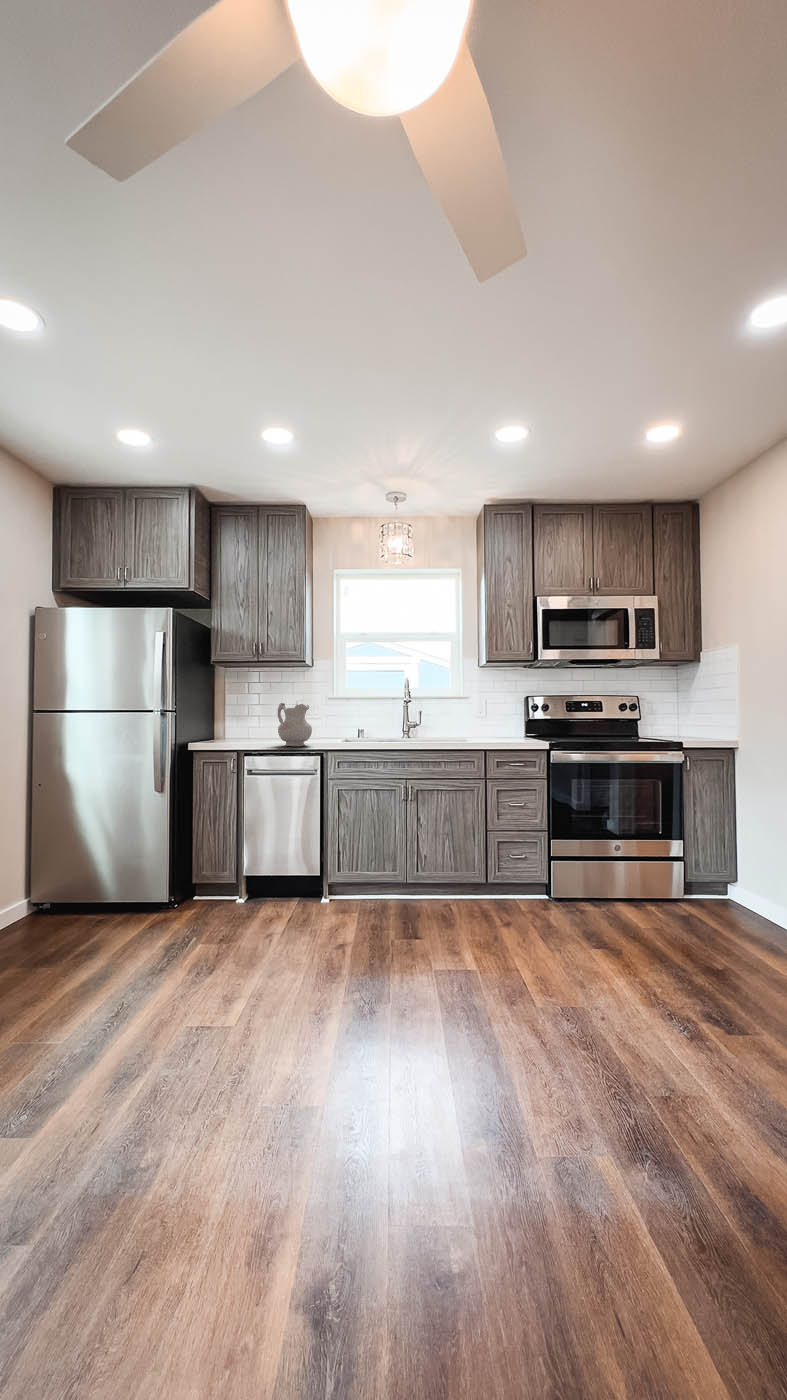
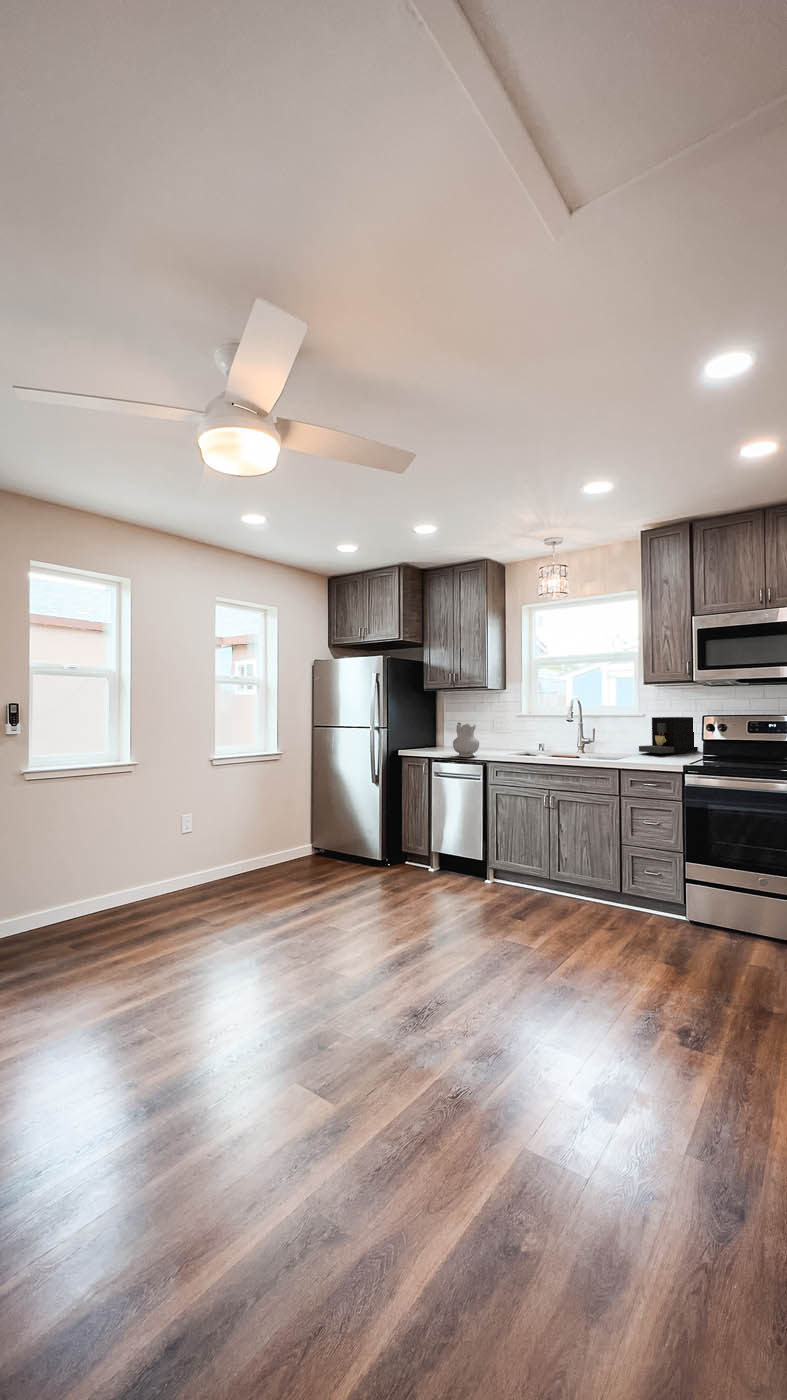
coffee maker: none [472,699,514,735] -> present [639,717,698,753]

